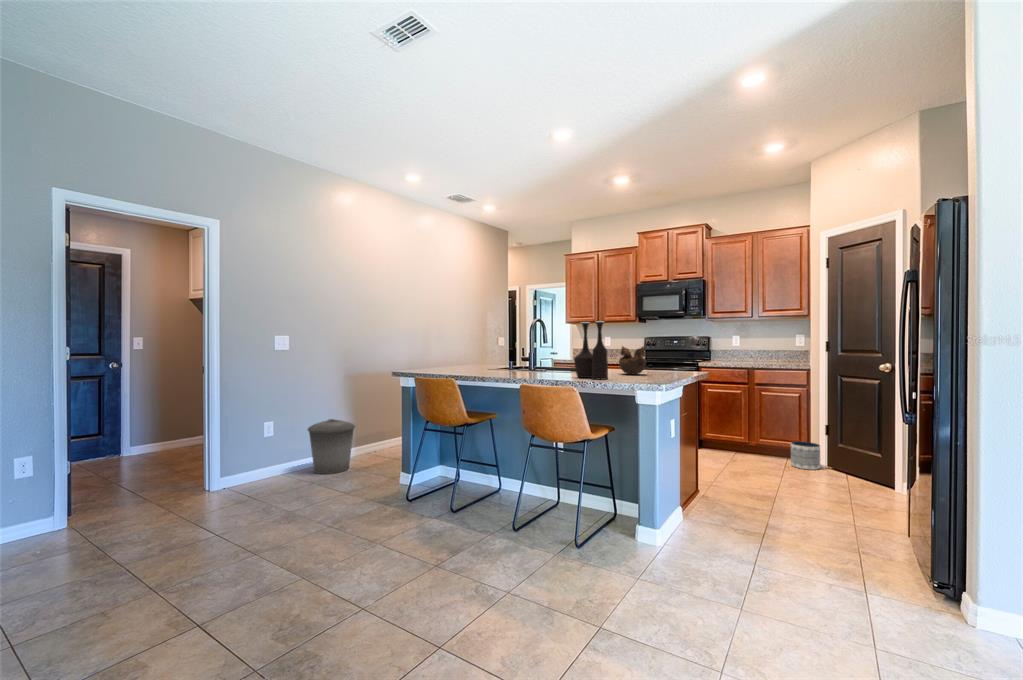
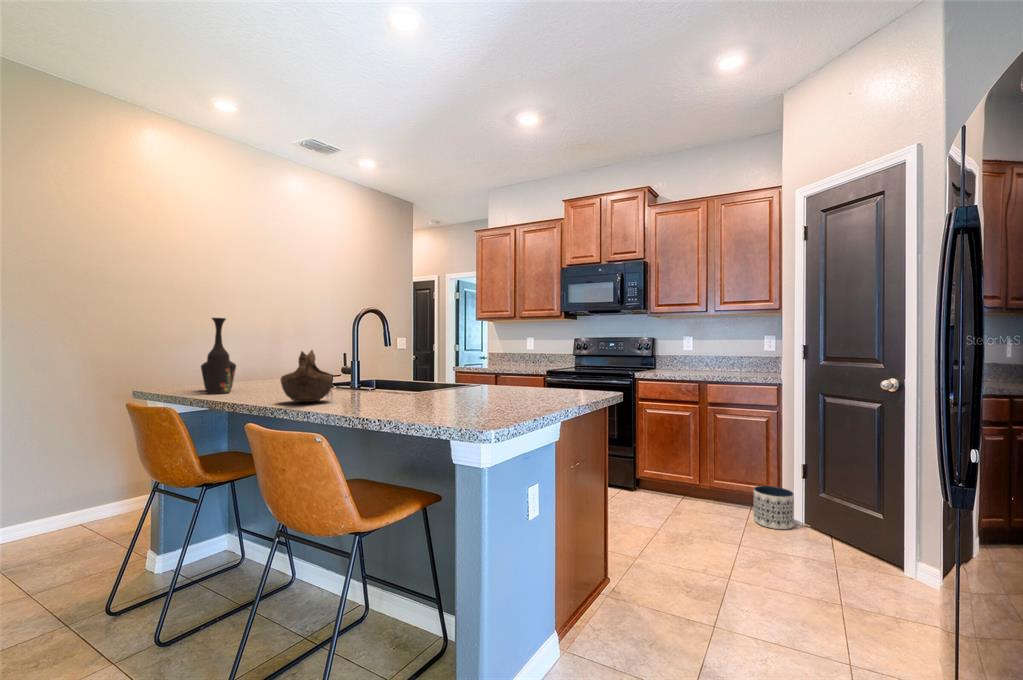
vase: present [574,321,608,379] -> present [201,317,236,394]
decorative bowl: present [619,346,646,374] -> present [281,350,333,402]
trash can: present [308,419,355,474] -> none [21,459,114,548]

